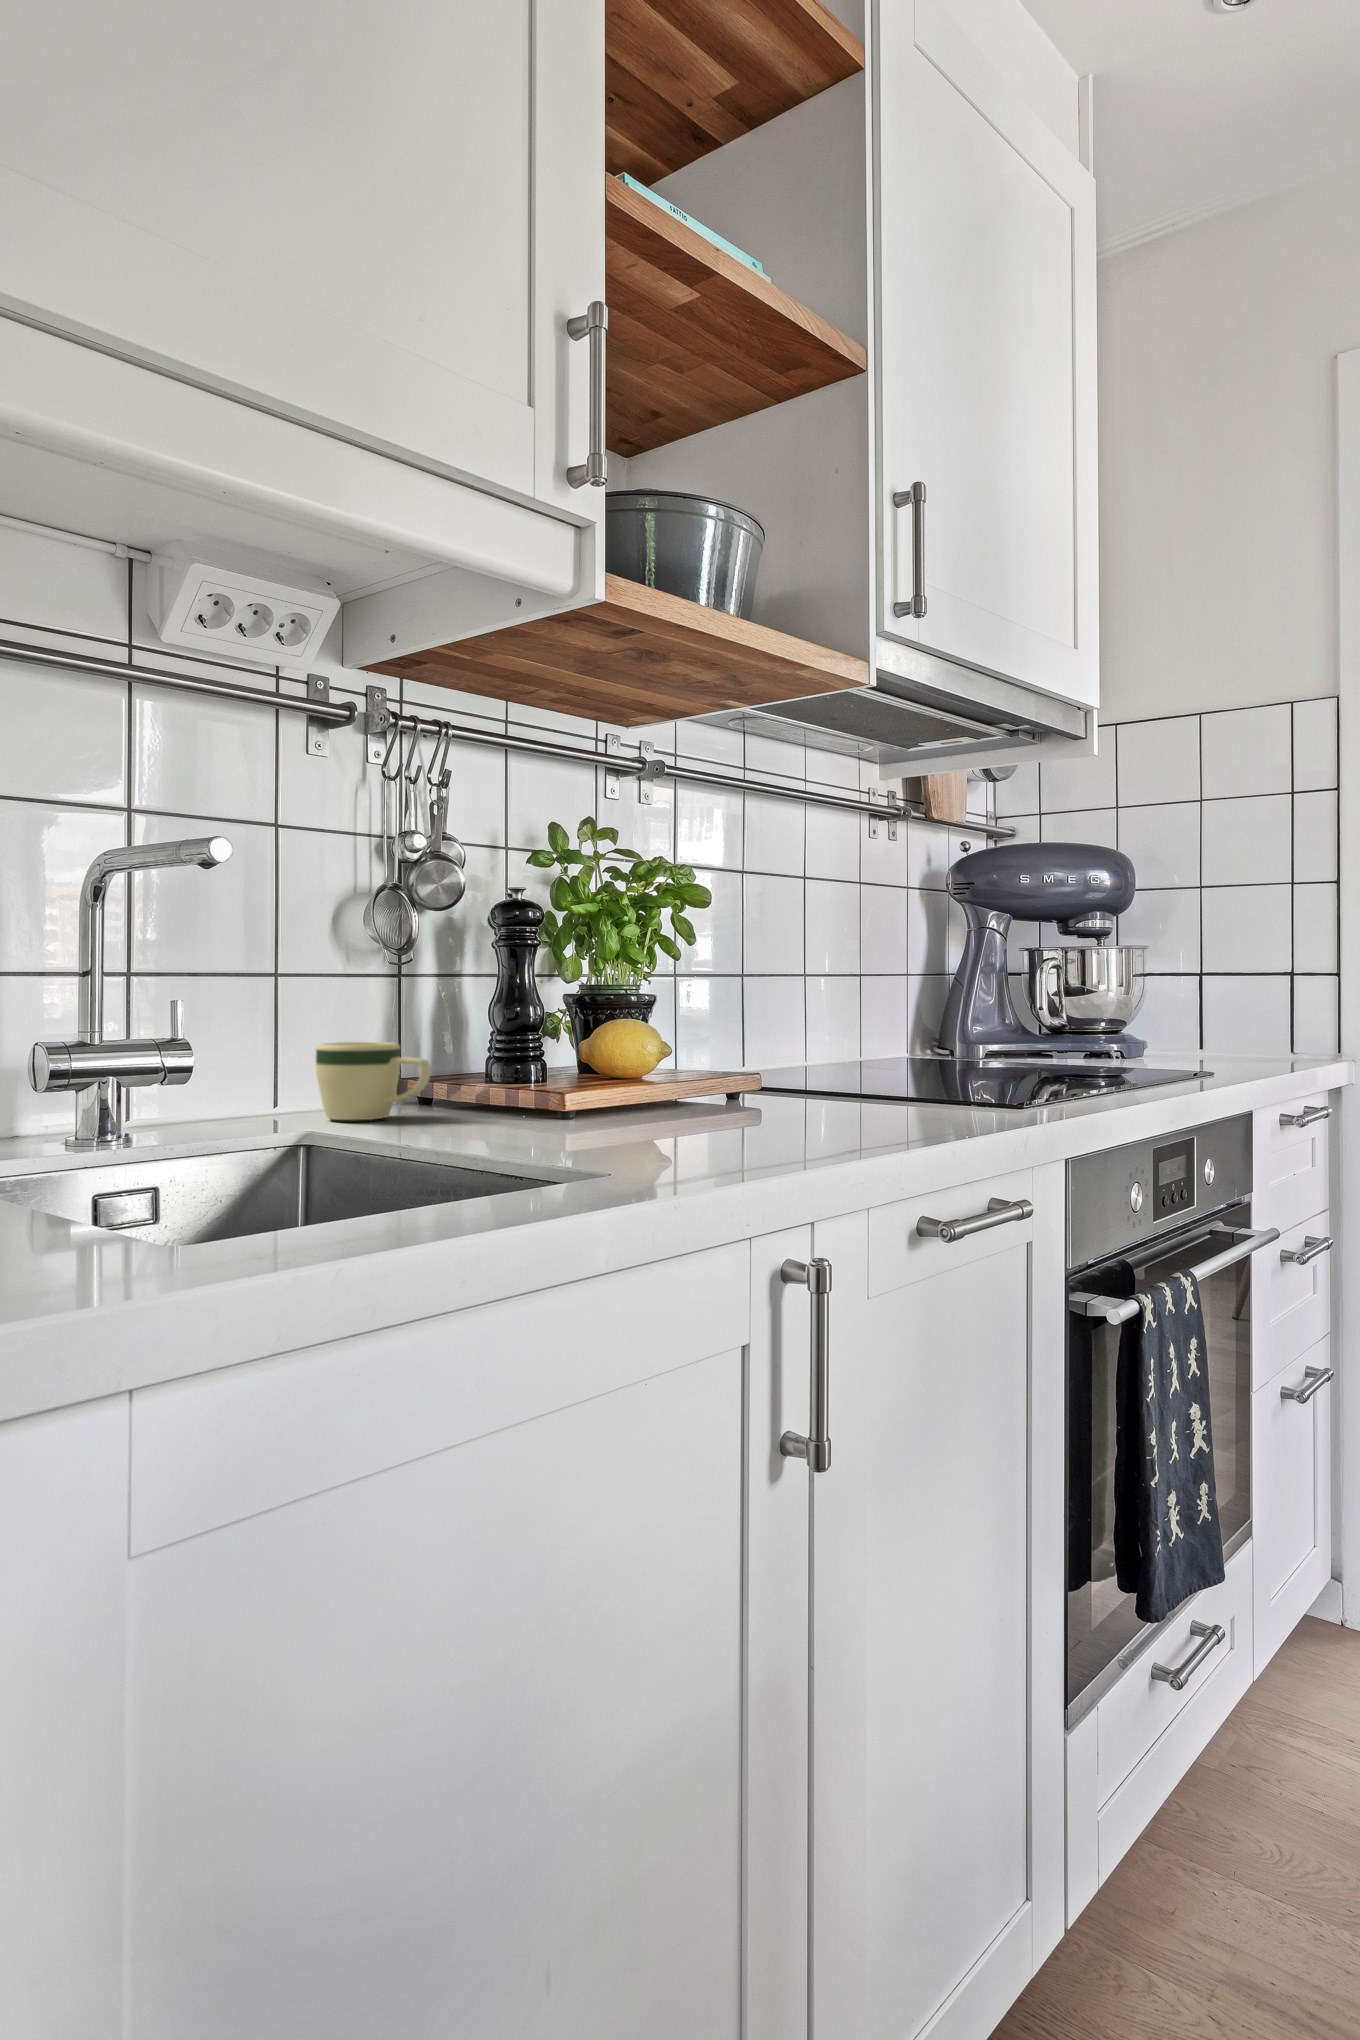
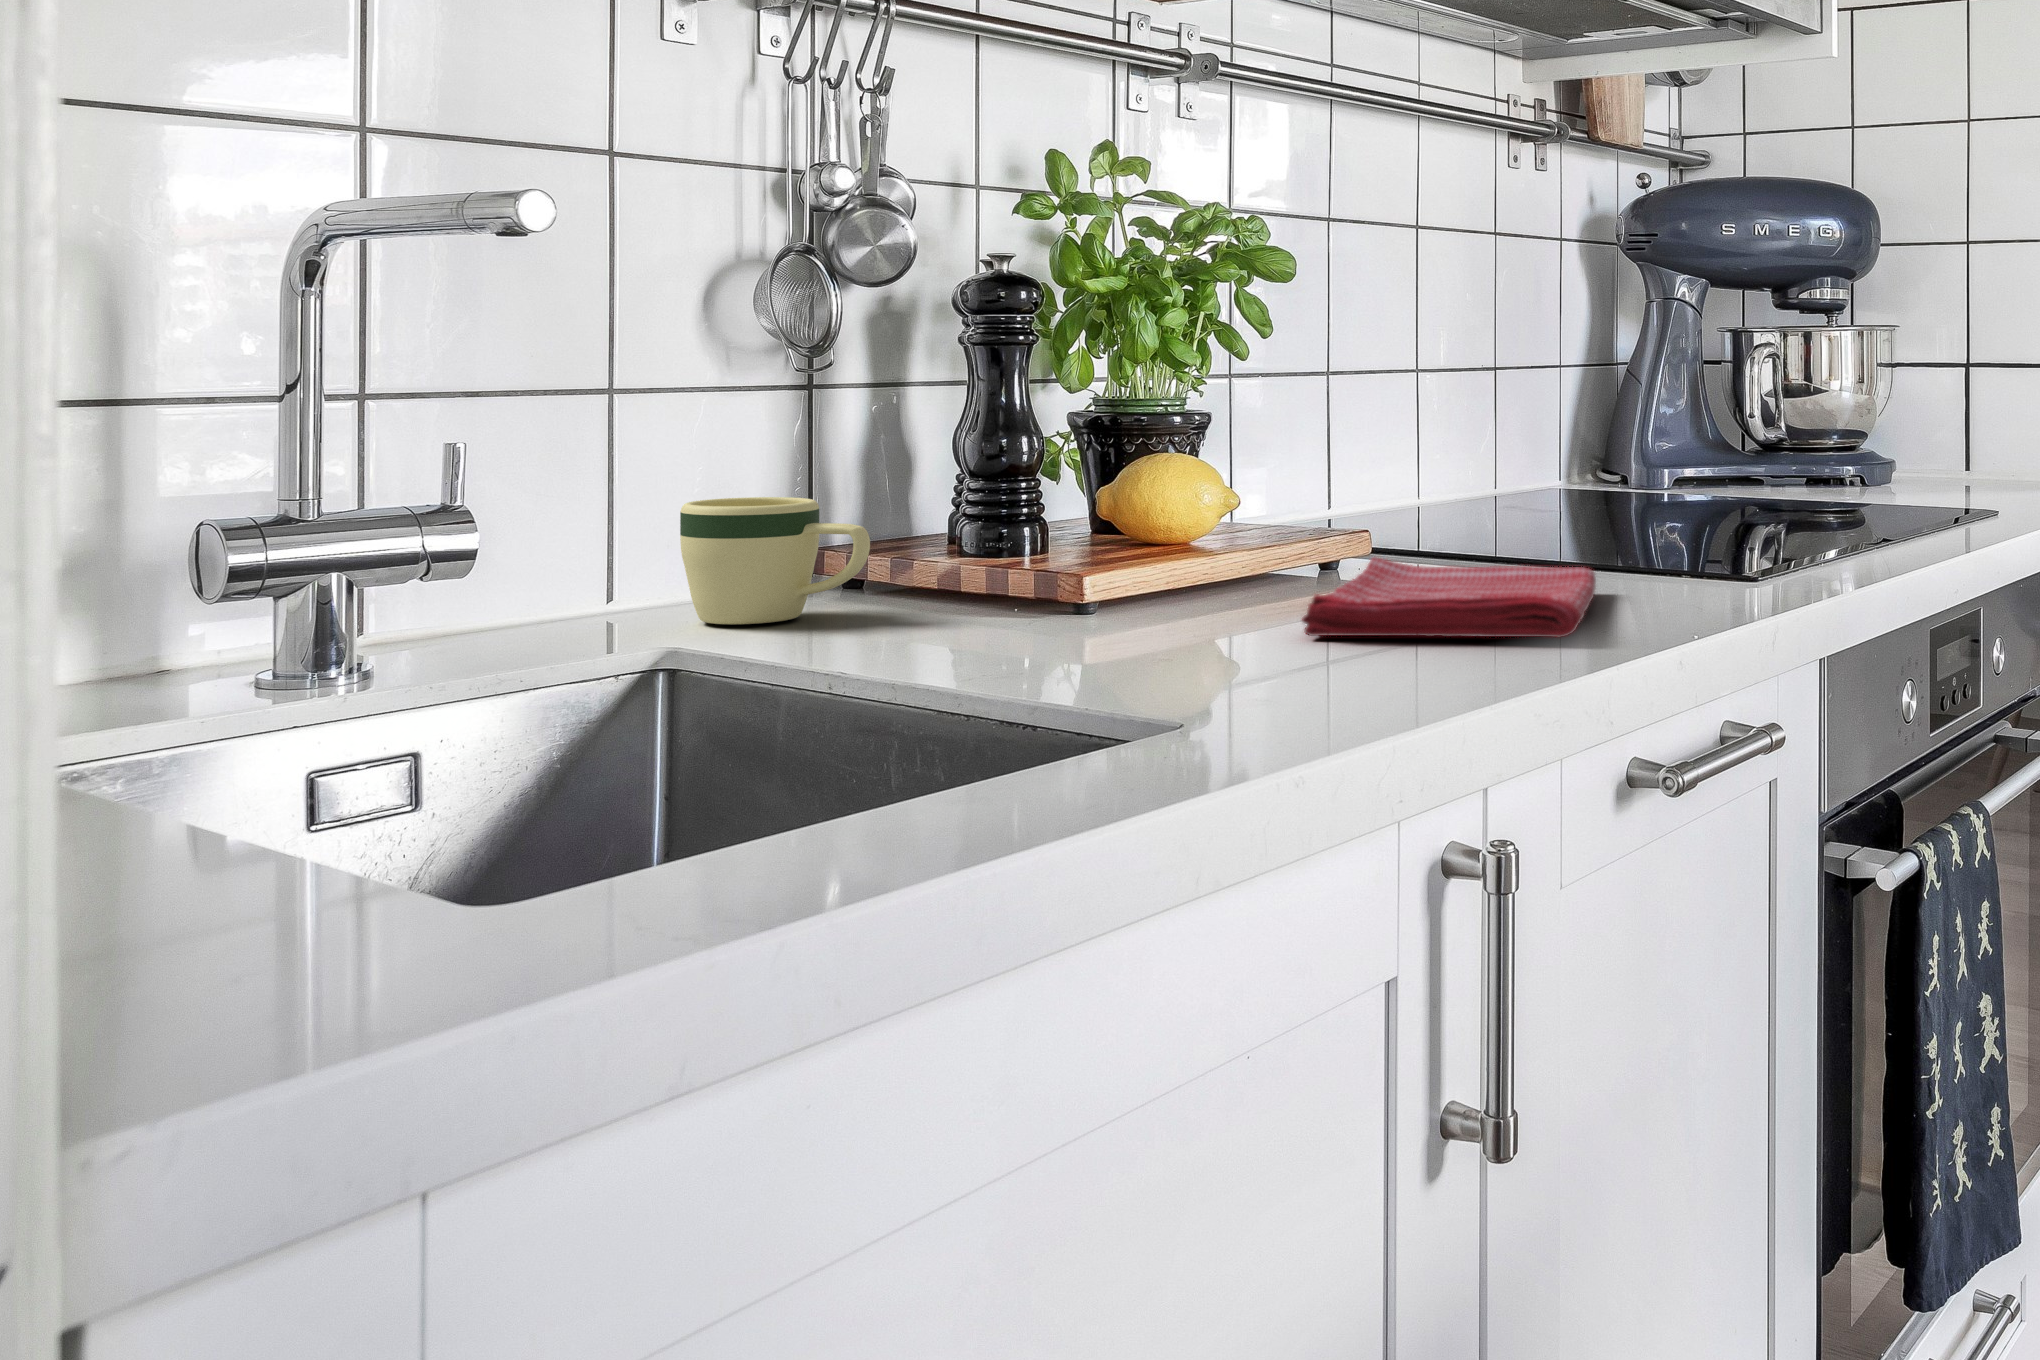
dish towel: none [701,1087,906,1134] -> present [1302,557,1596,638]

